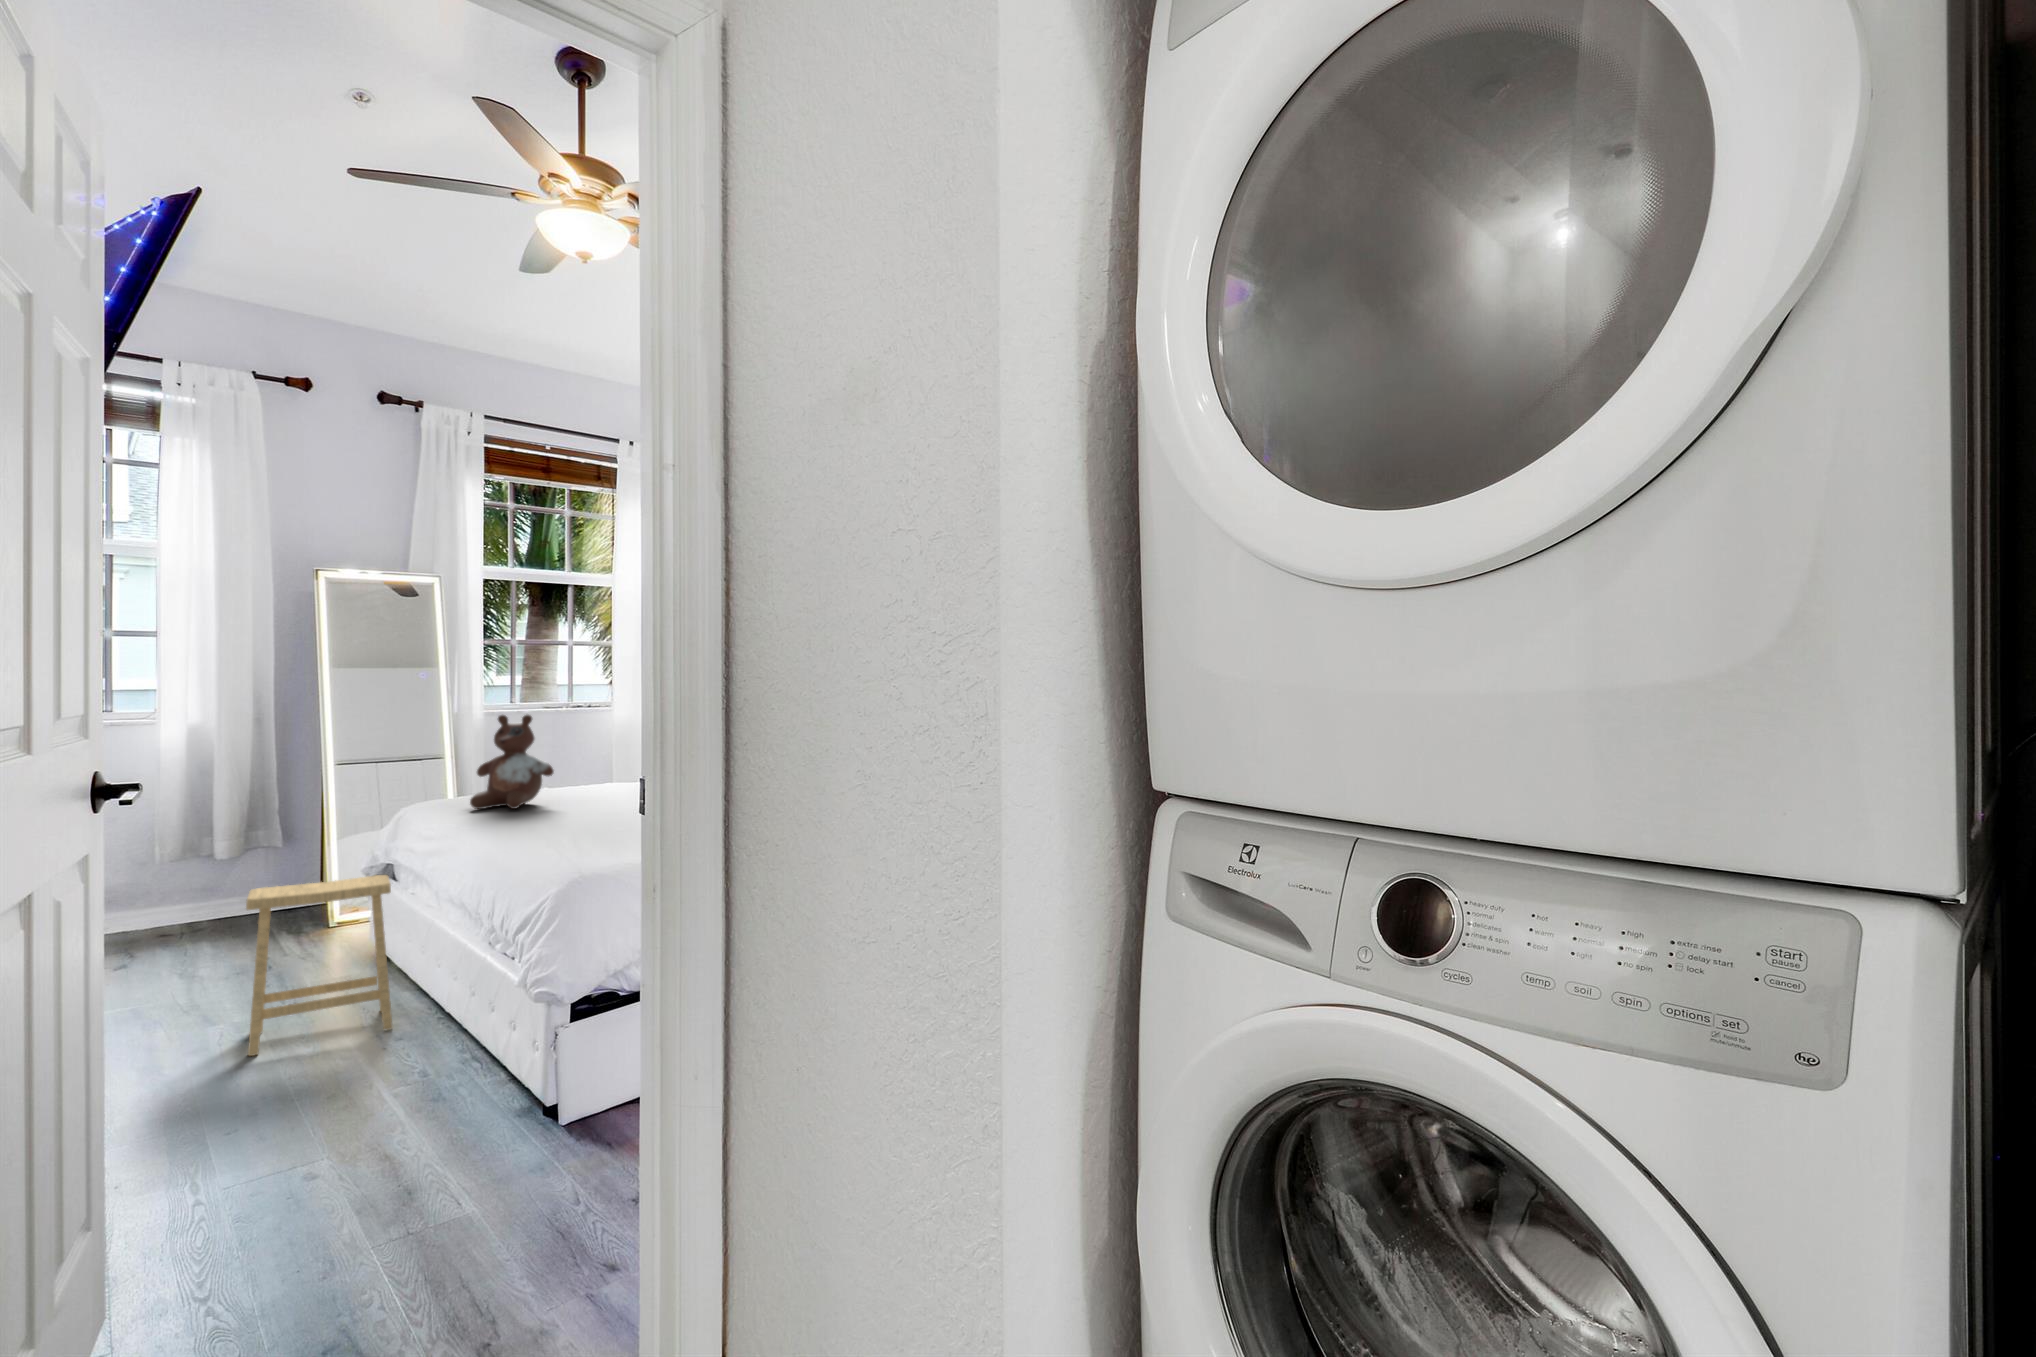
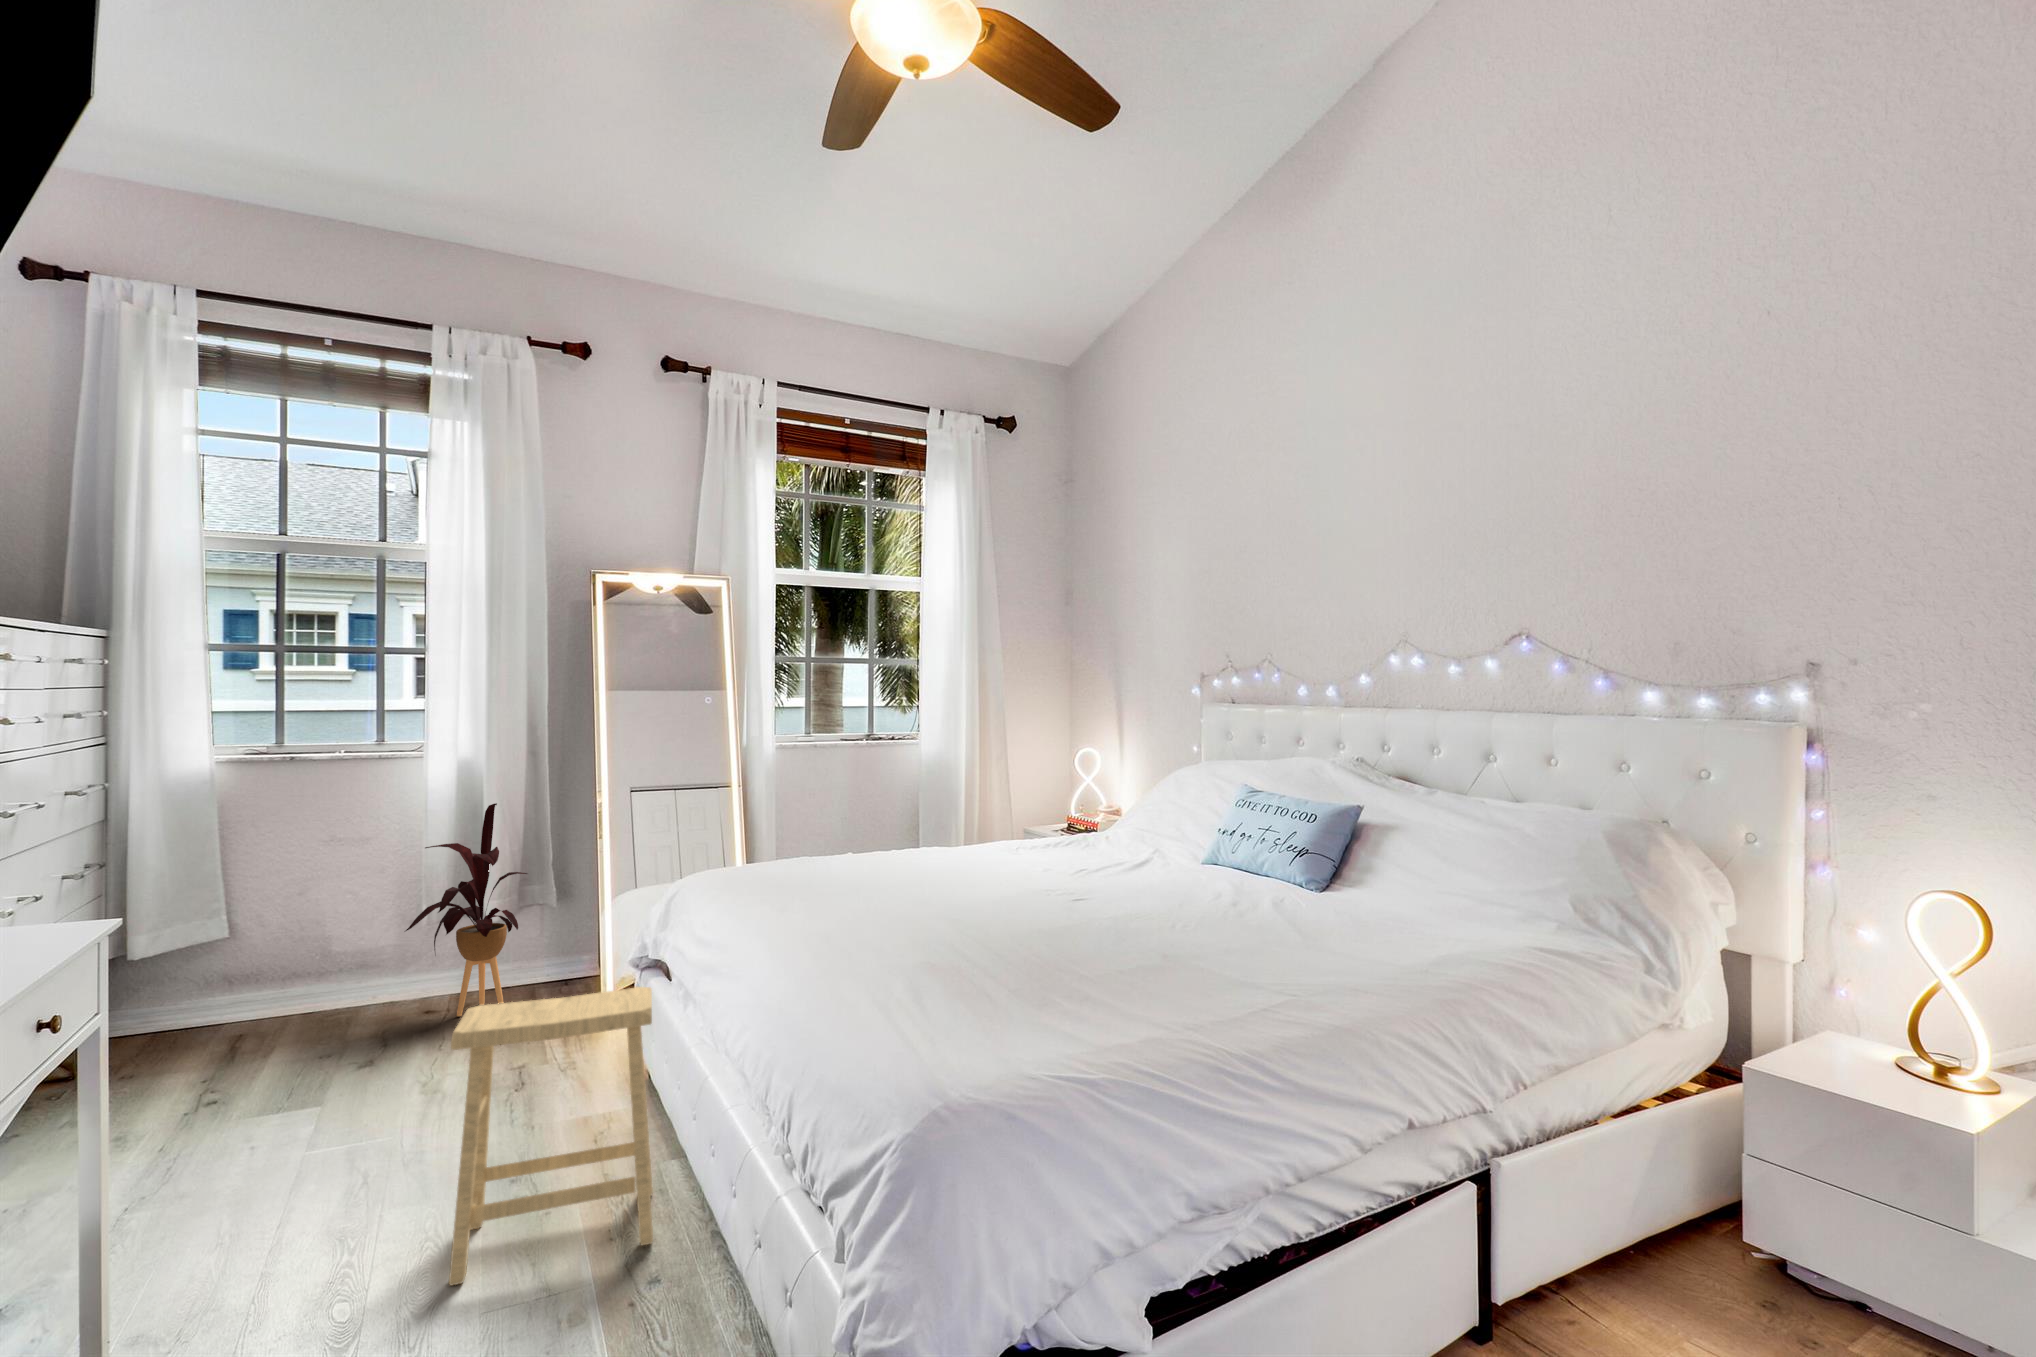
stuffed bear: present [470,714,554,809] -> none [762,746,870,884]
house plant: none [147,760,260,932] -> present [406,803,527,1016]

